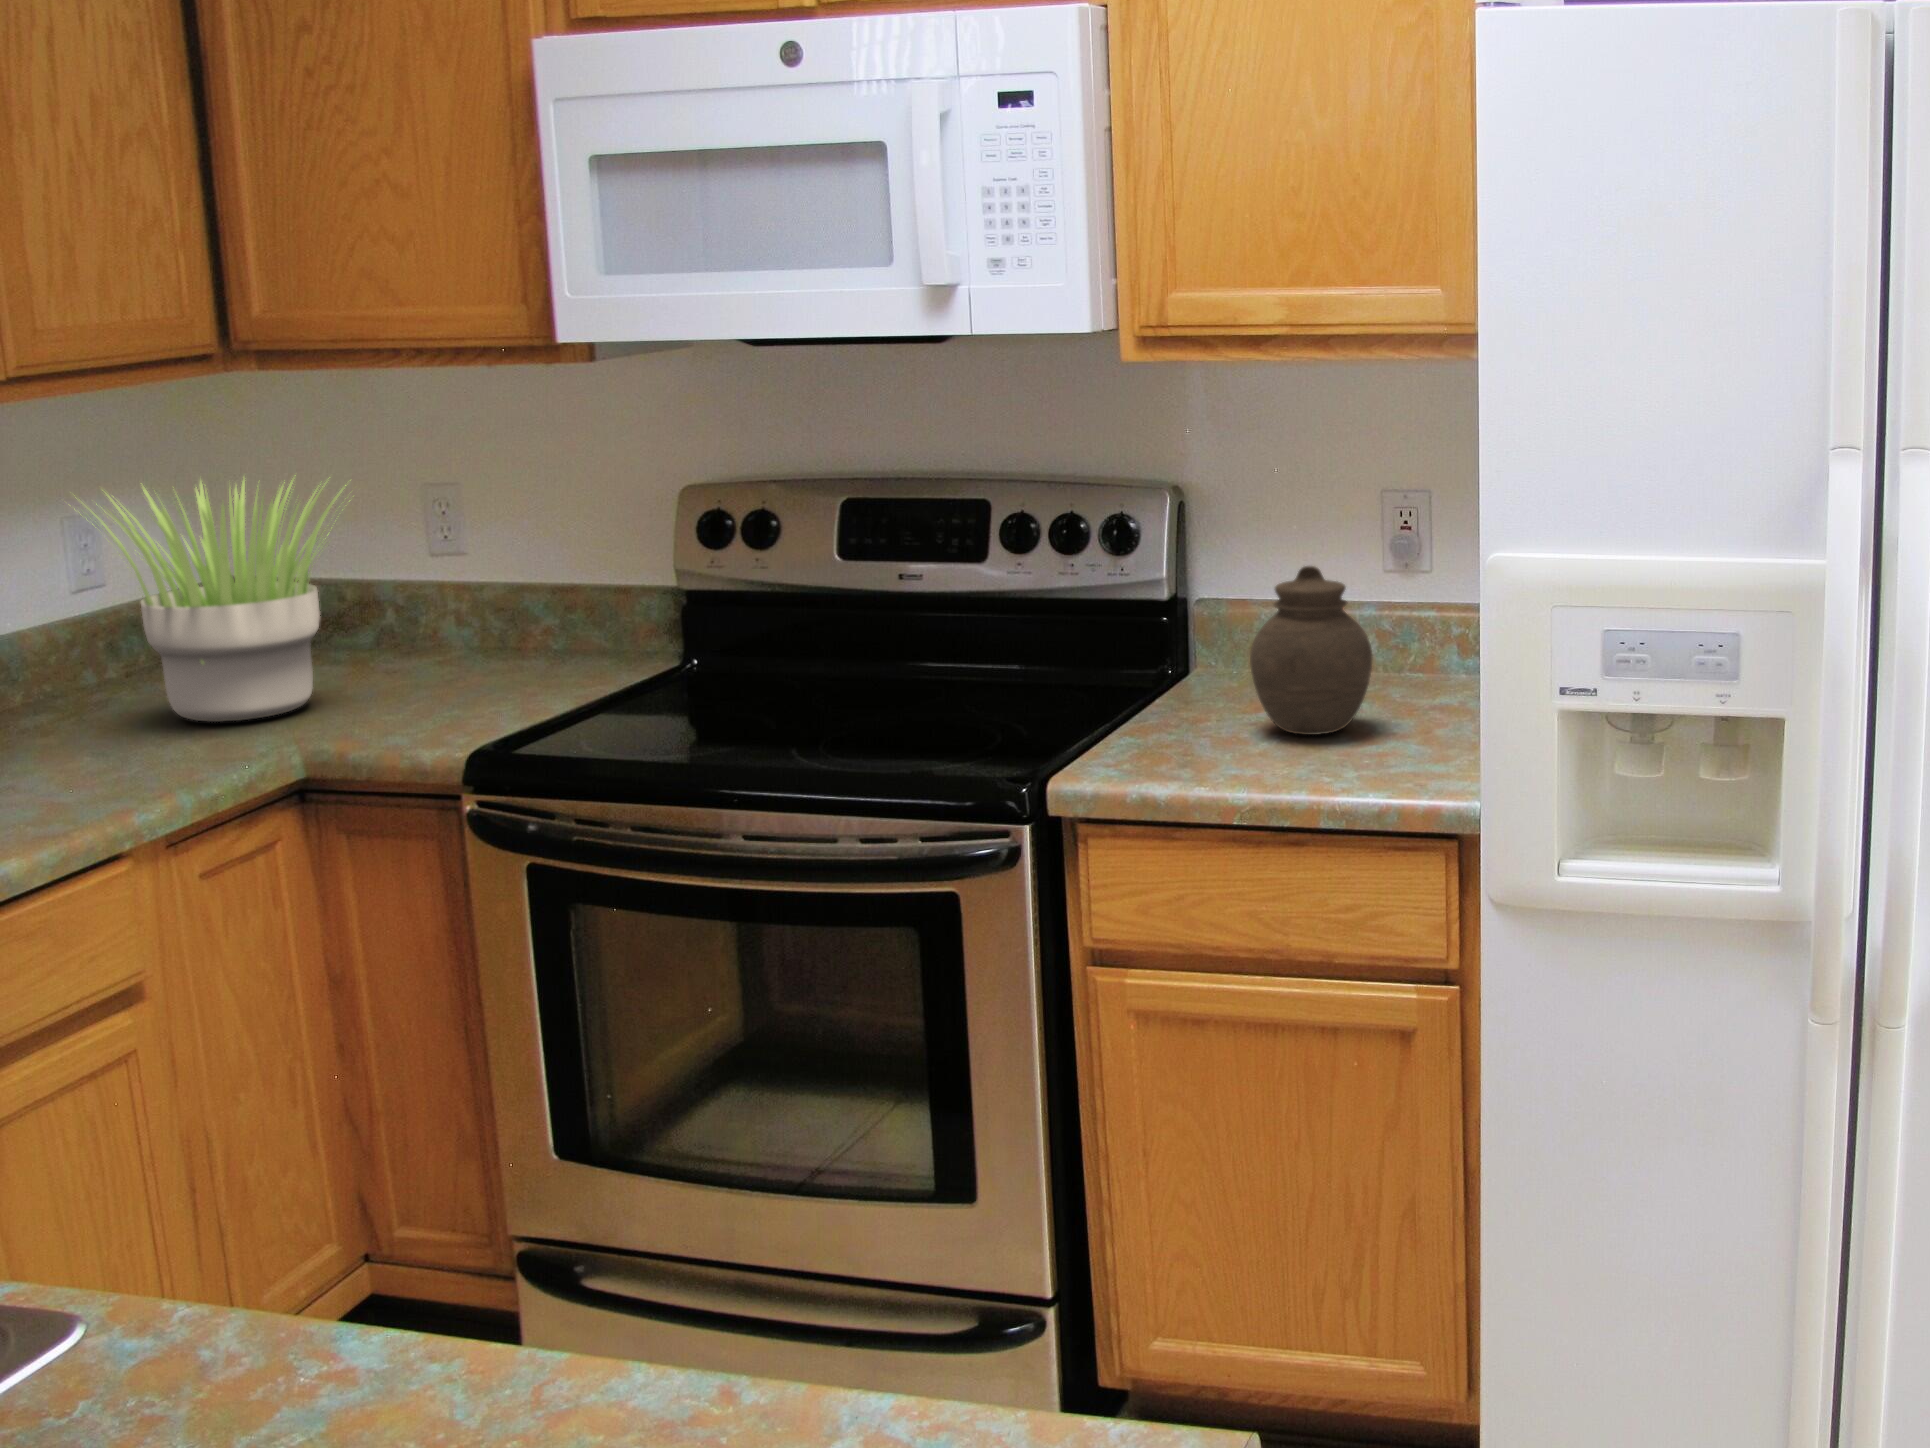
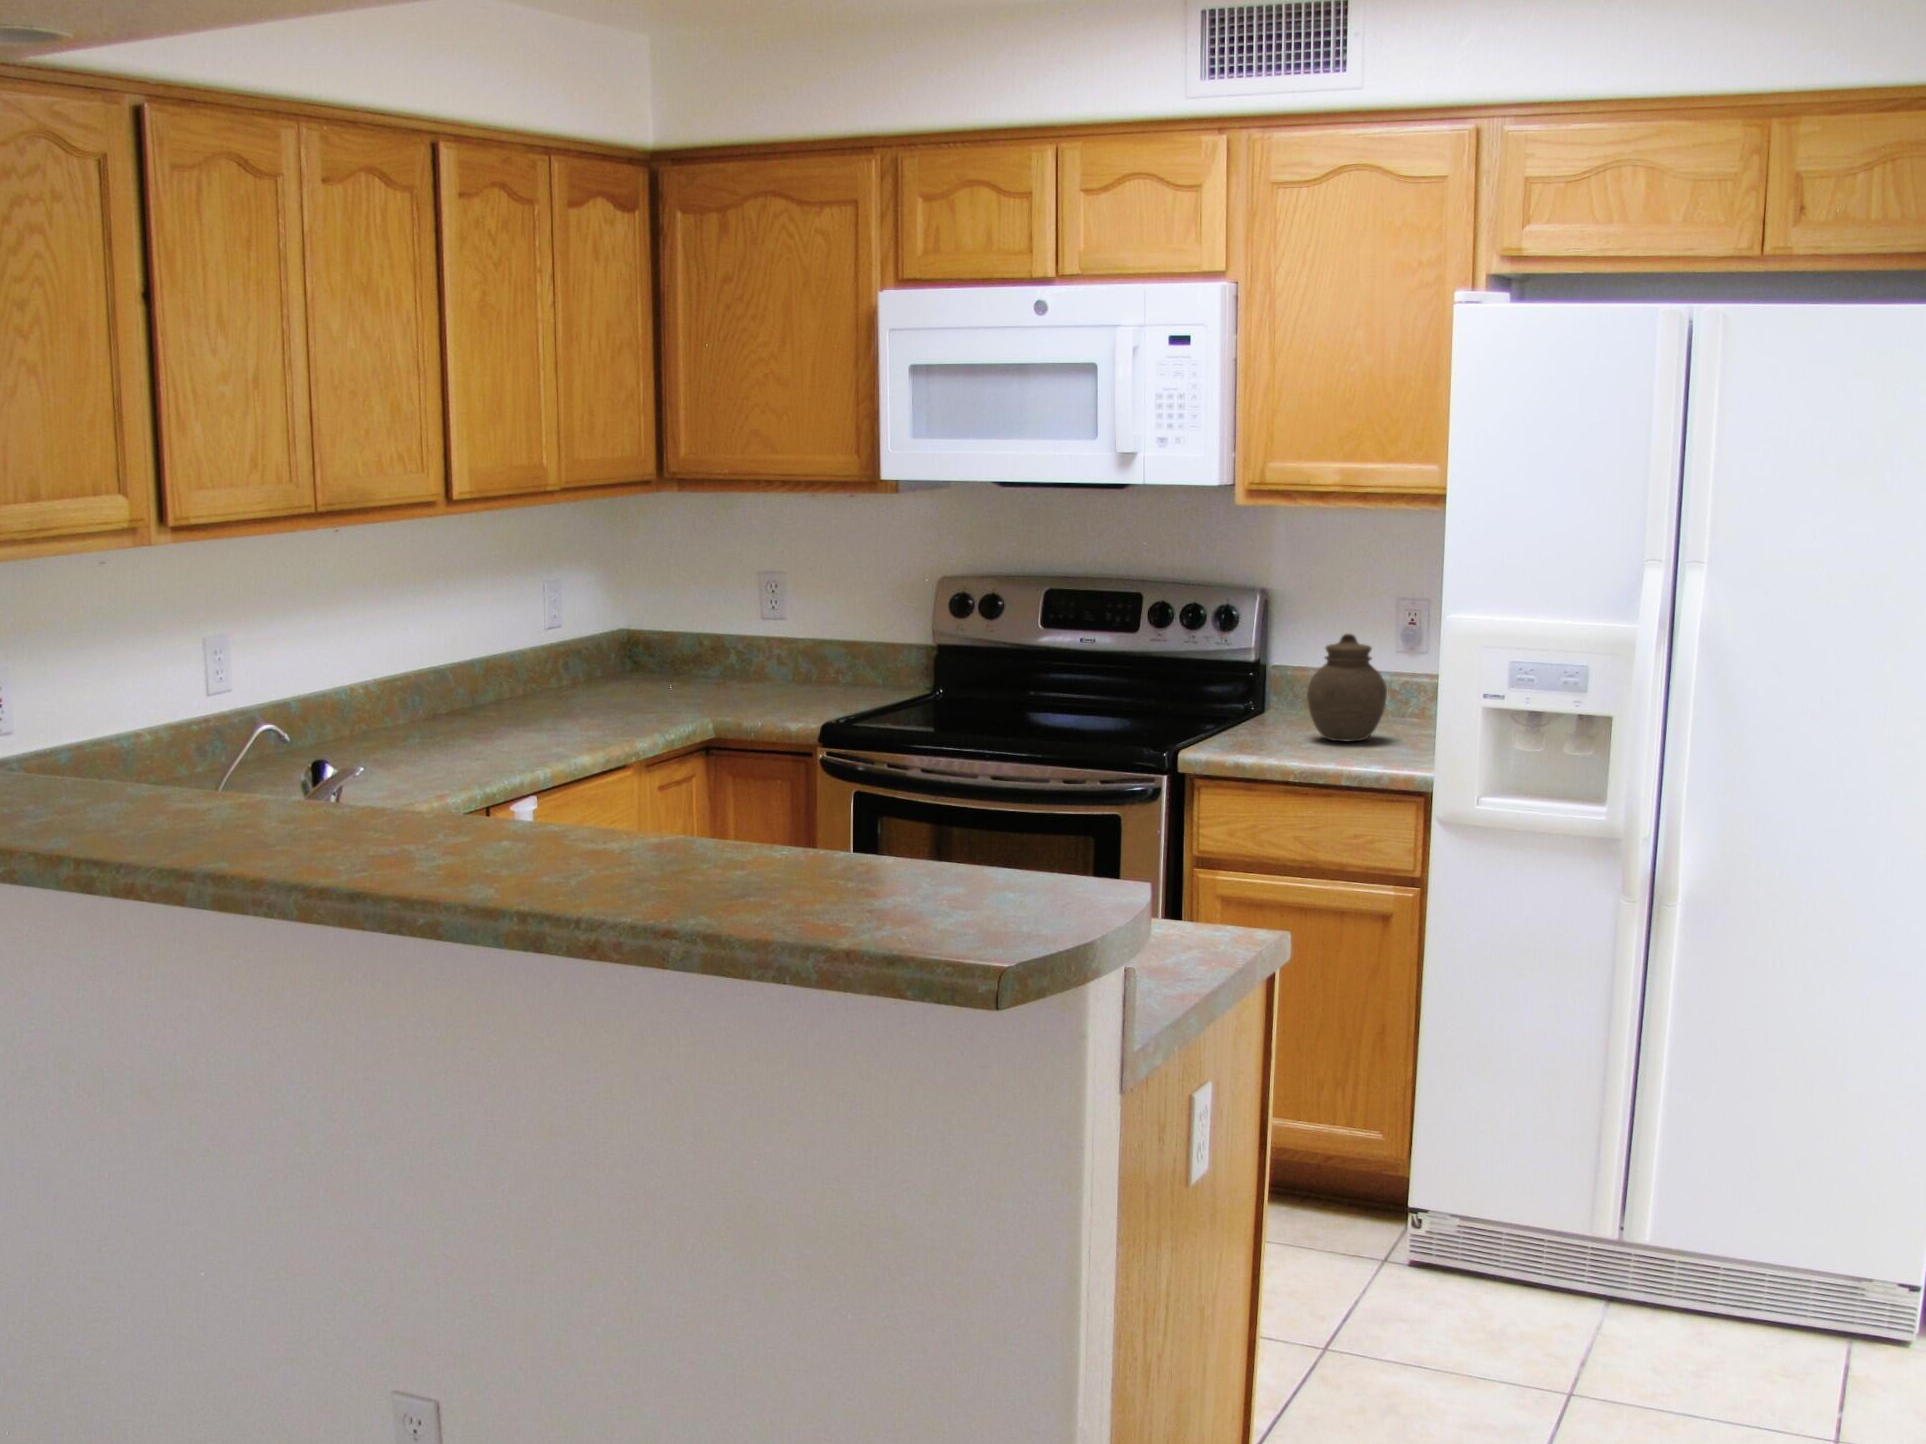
potted plant: present [79,480,347,722] -> none [577,558,746,711]

